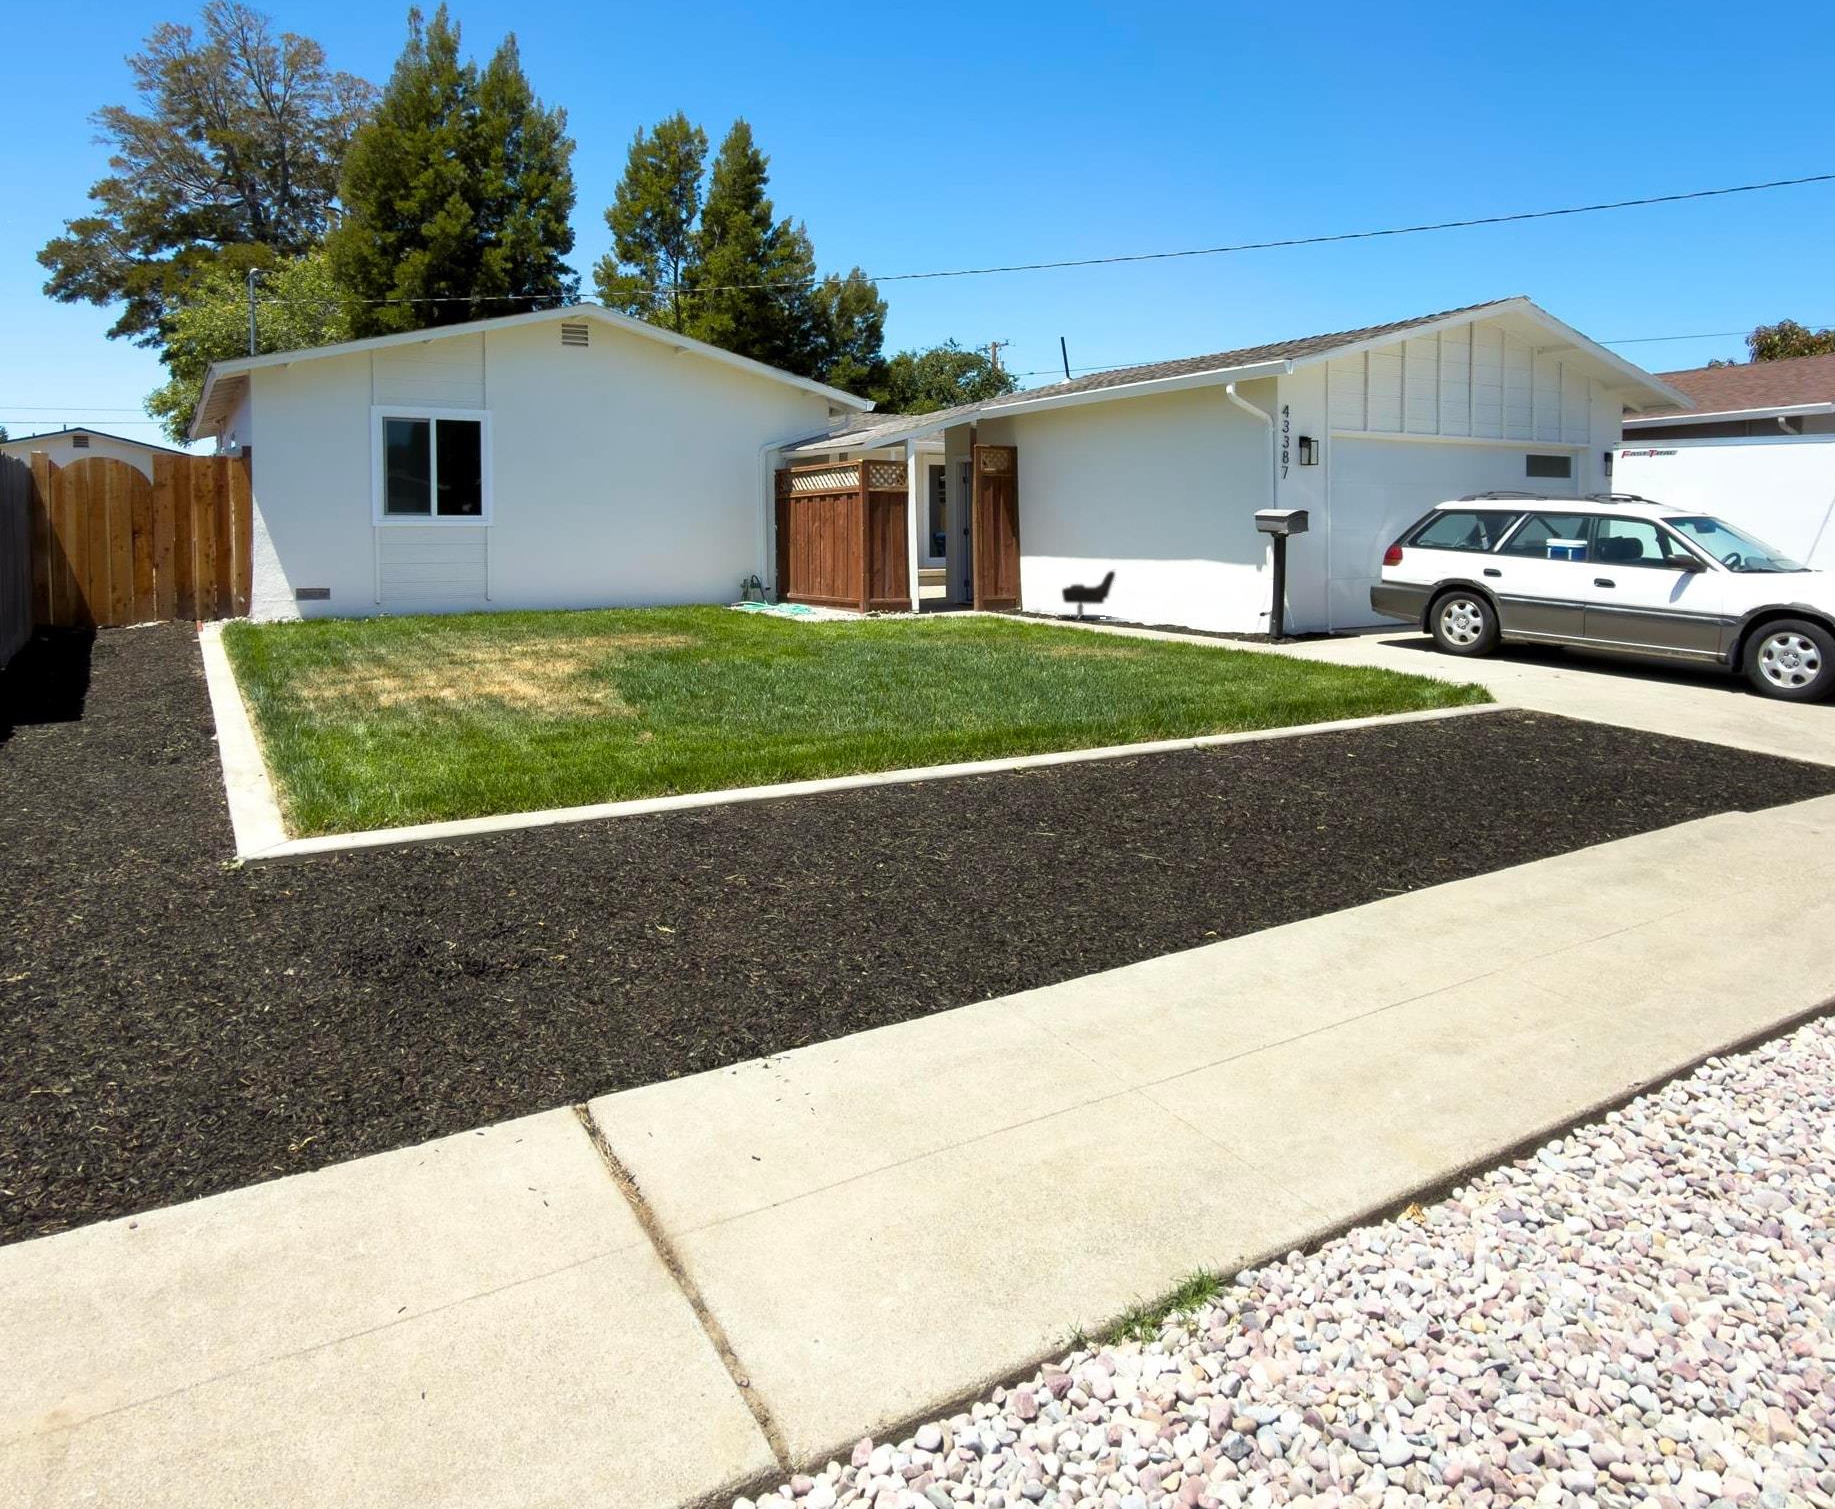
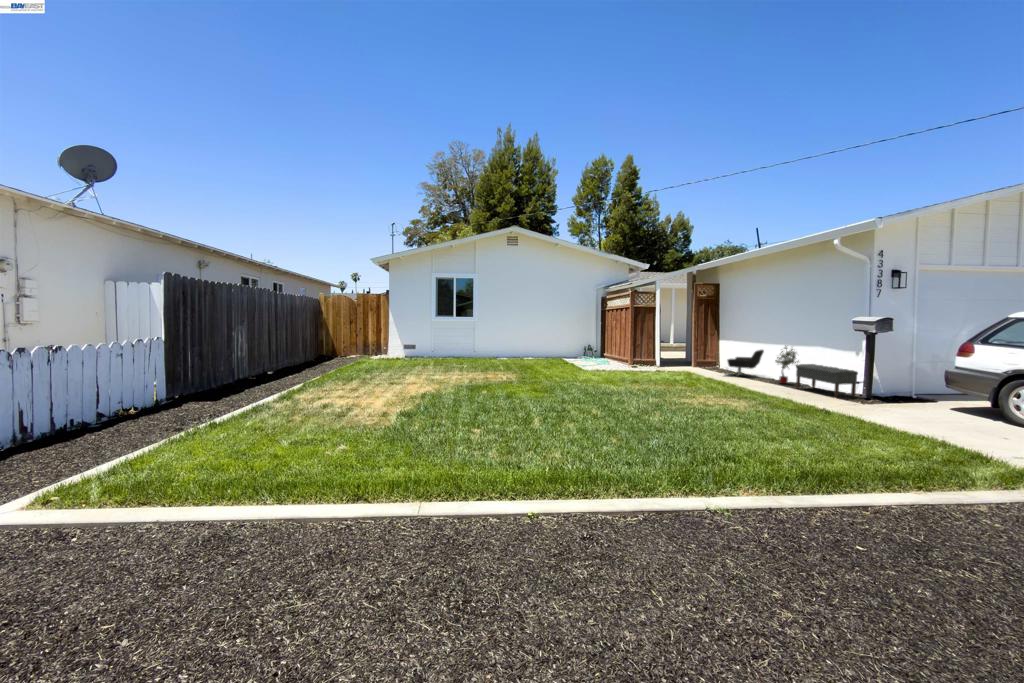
potted tree: none [1141,559,1181,625] -> present [775,345,799,384]
bench: none [1179,589,1267,637] -> present [796,364,858,397]

